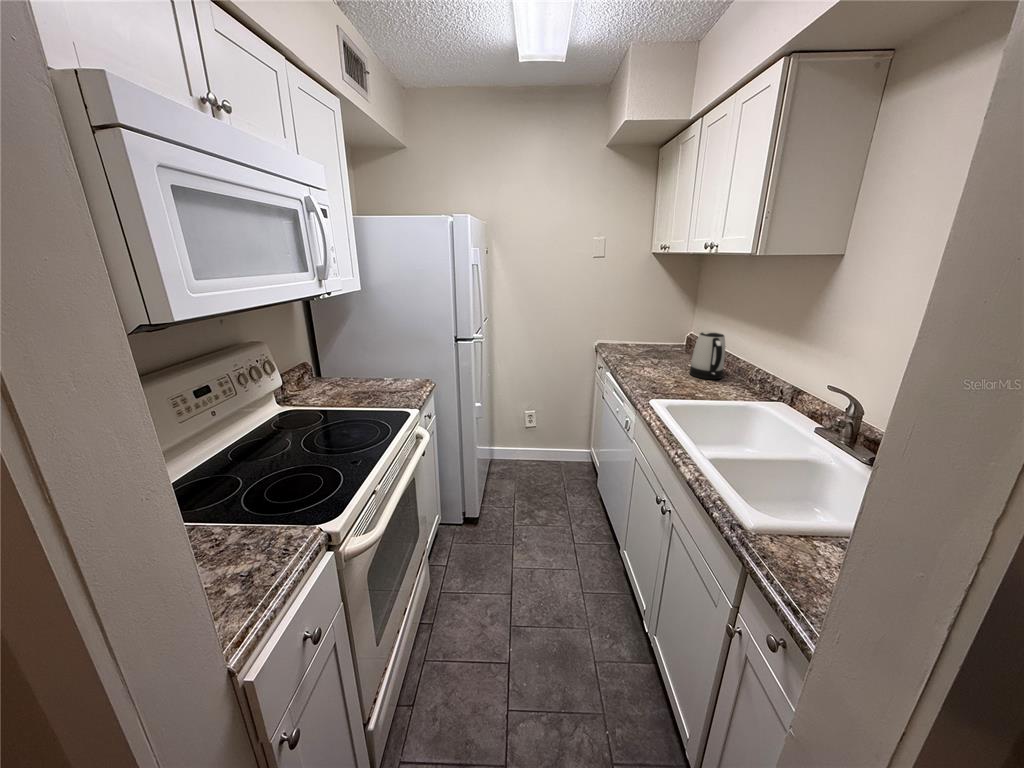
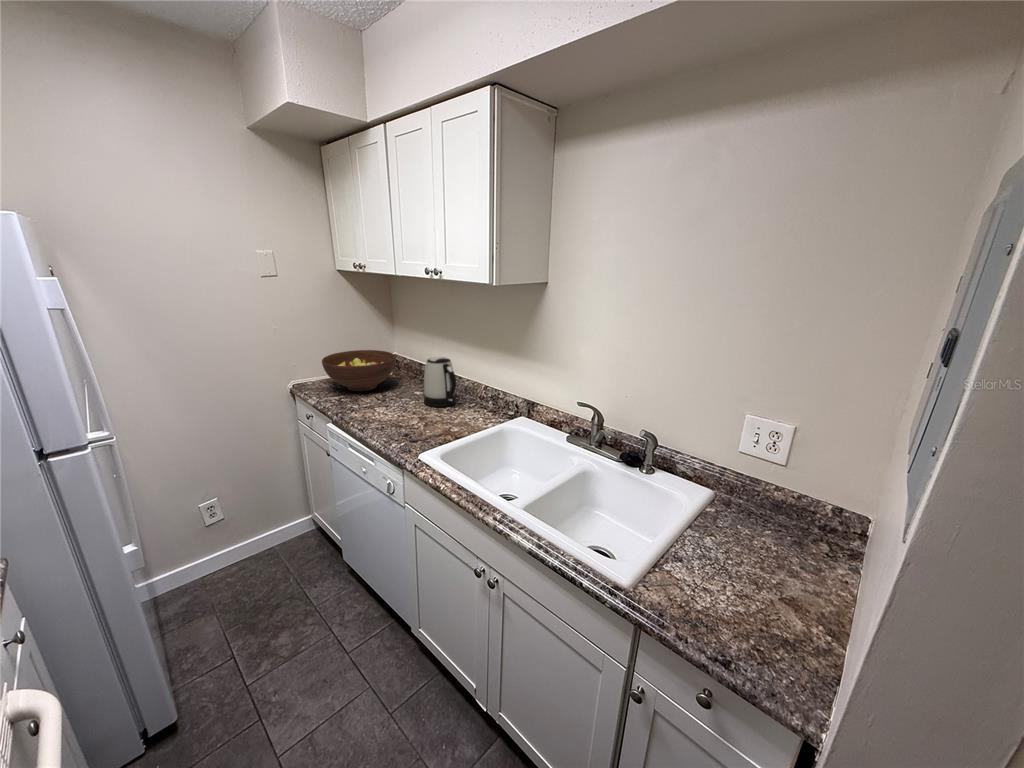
fruit bowl: none [618,321,681,355] -> present [322,350,396,391]

